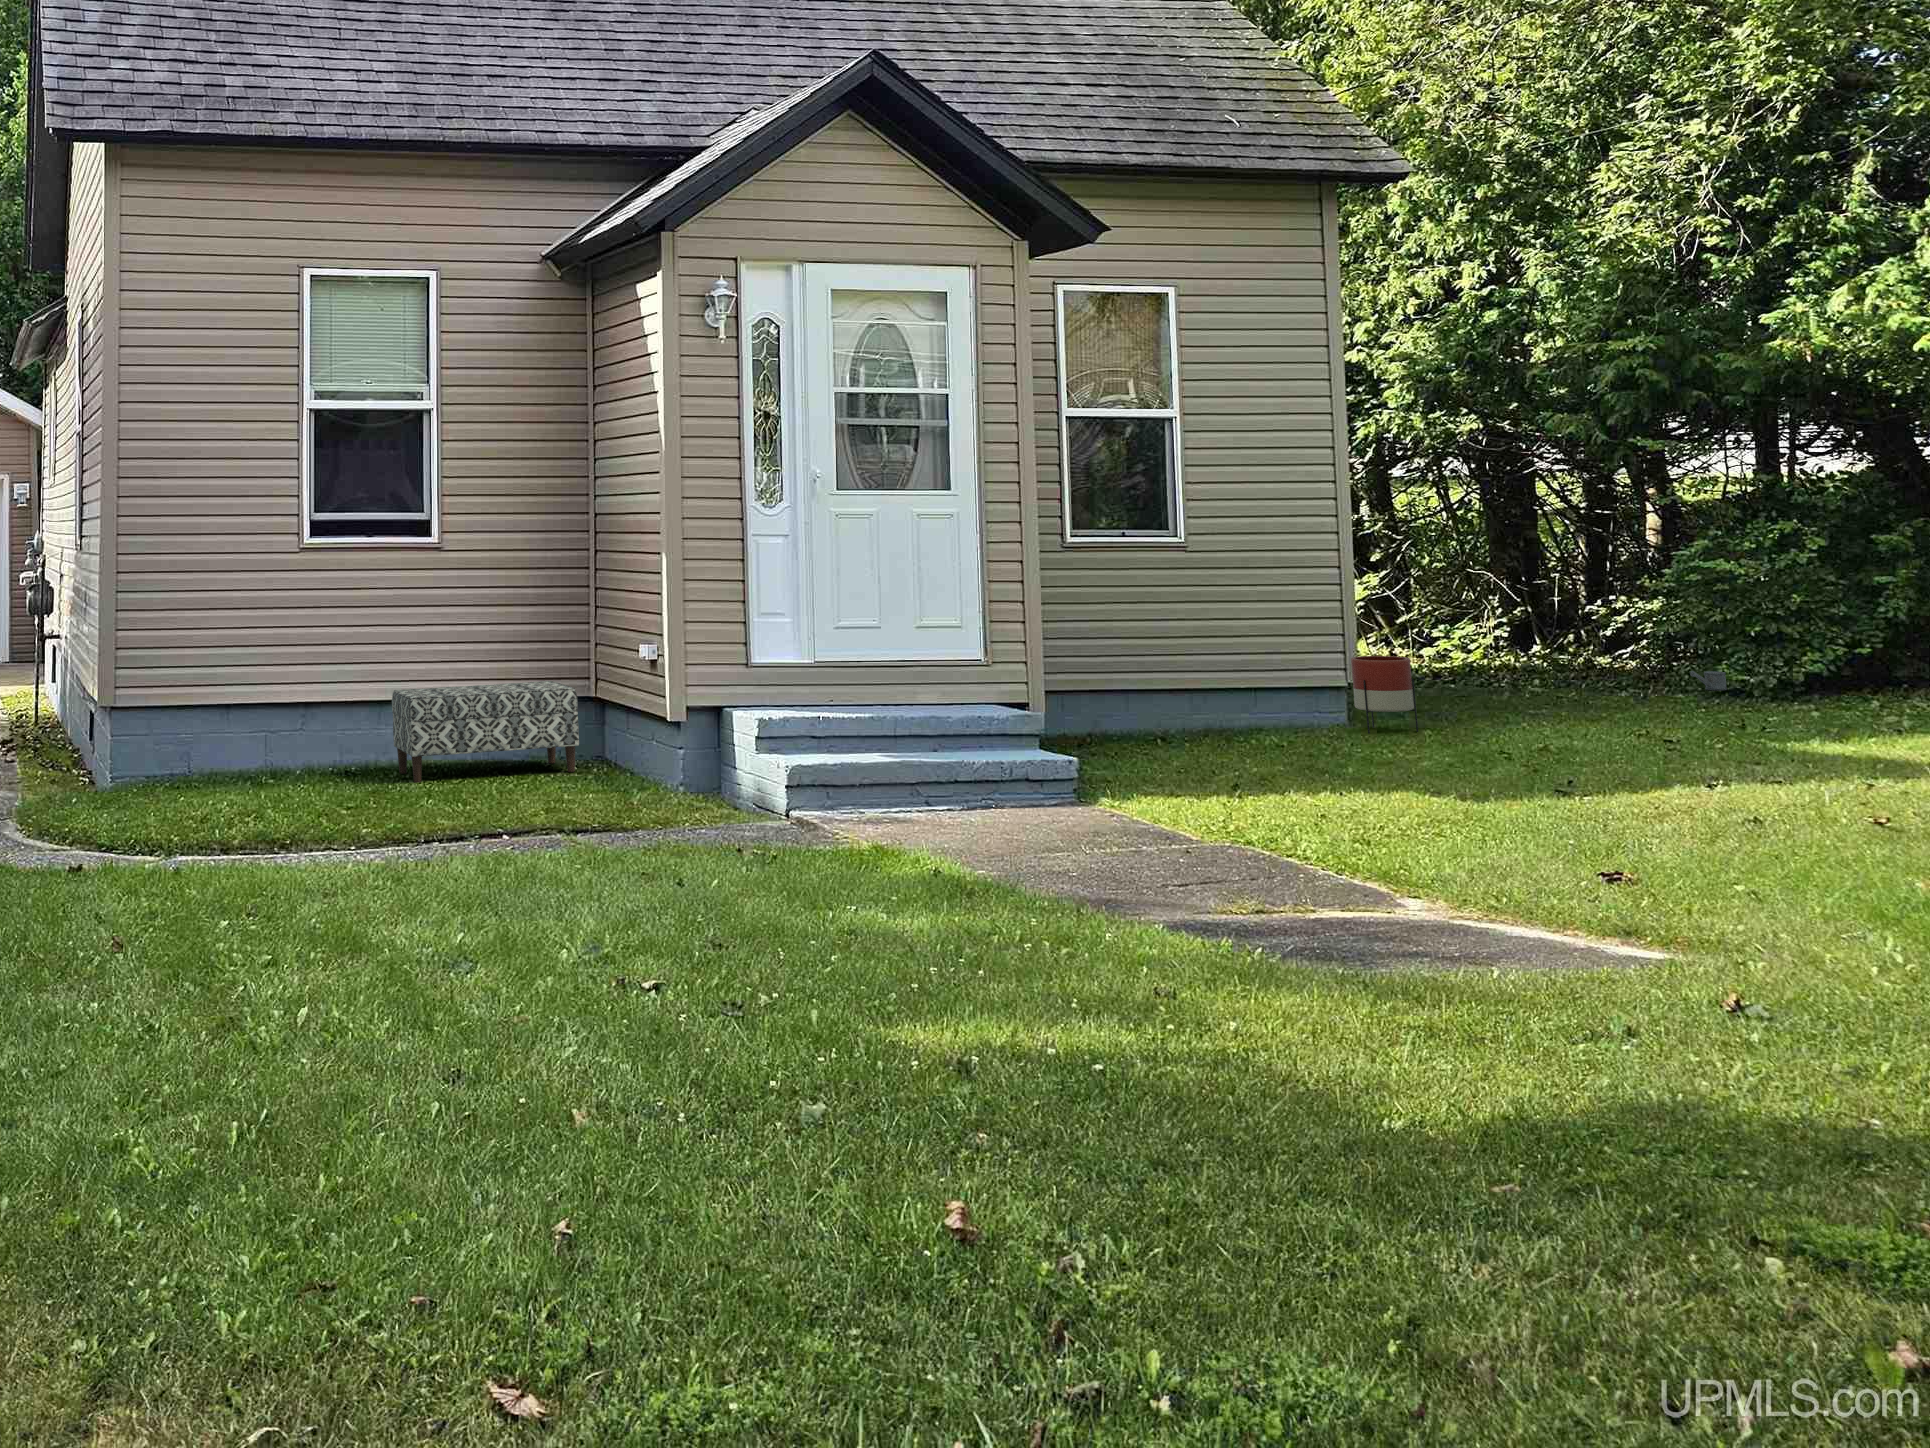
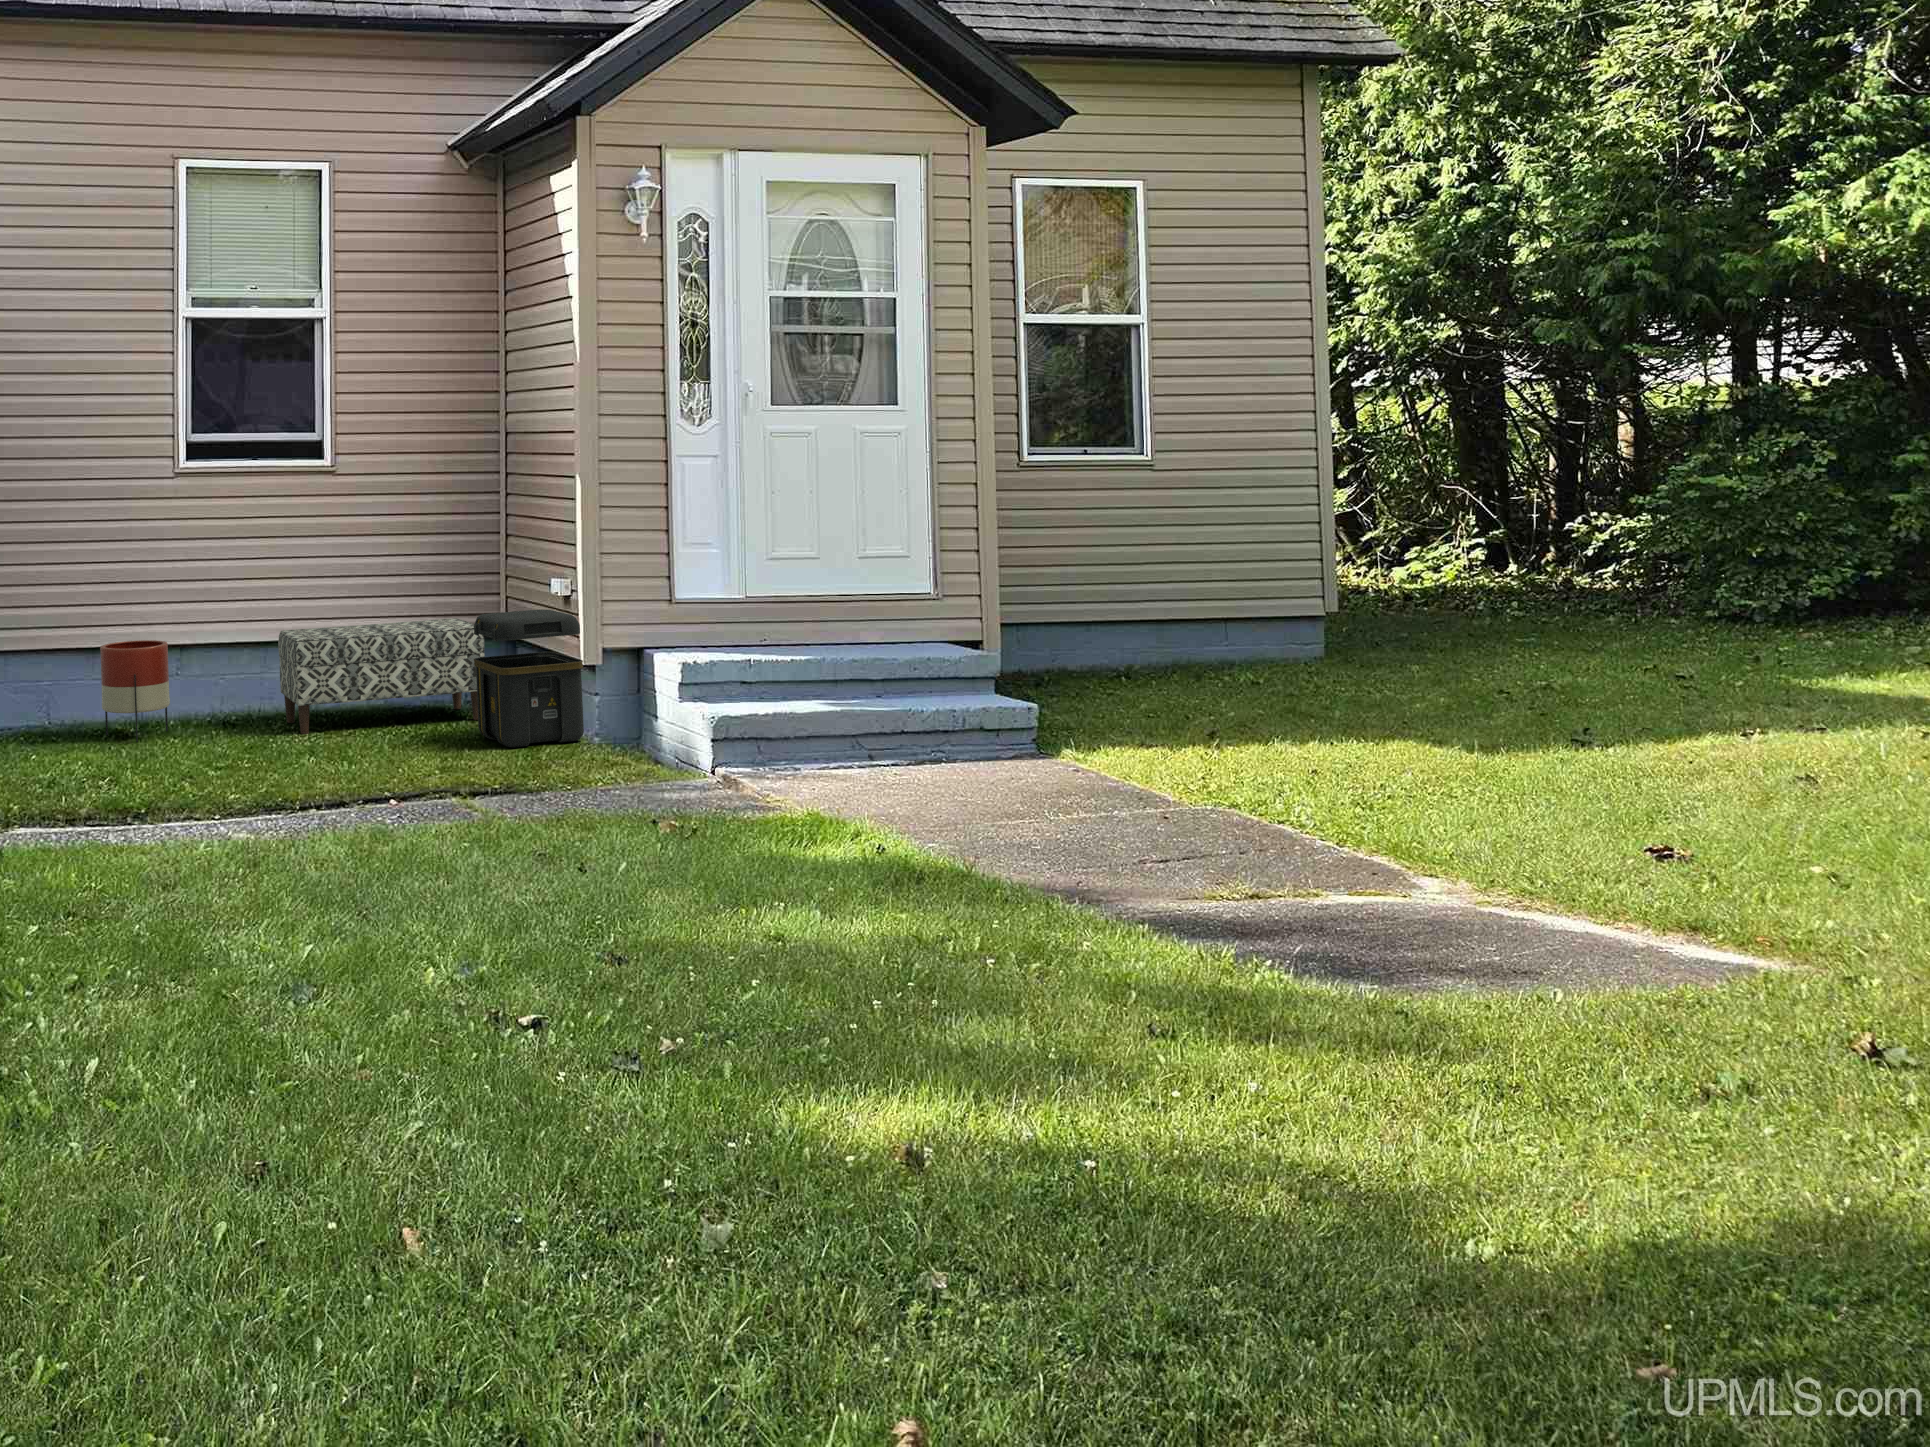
planter: present [1351,656,1418,733] -> present [100,640,170,742]
watering can: present [1690,671,1727,690] -> none [1678,590,1719,611]
toolbox: none [570,672,670,794] -> present [474,609,584,747]

